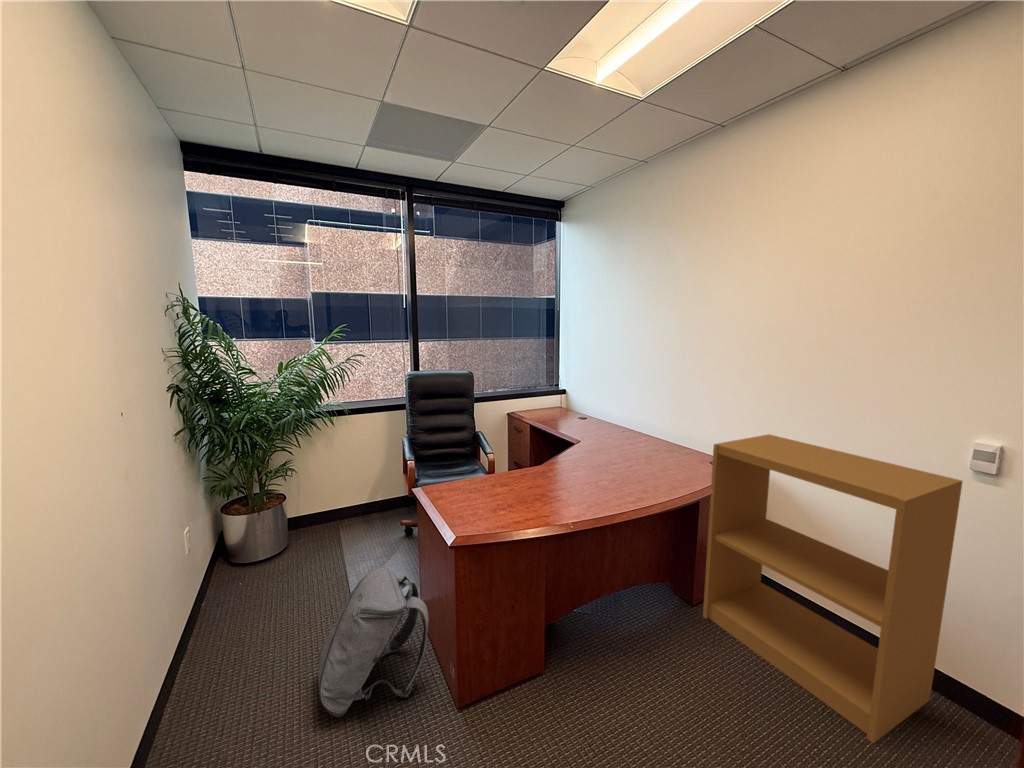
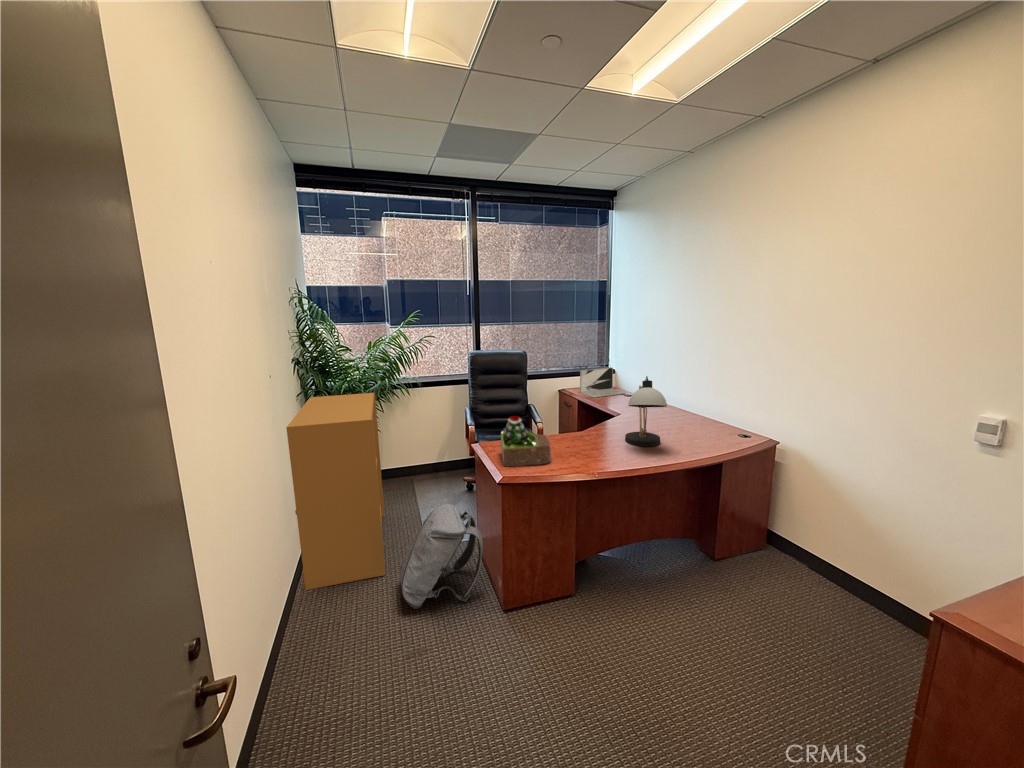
laptop: none [531,389,580,423] -> present [580,367,625,398]
desk lamp: none [592,401,641,482] -> present [625,376,667,446]
bookshelf: present [703,434,962,743] -> present [286,393,385,590]
succulent plant: none [449,454,512,519] -> present [501,416,551,467]

